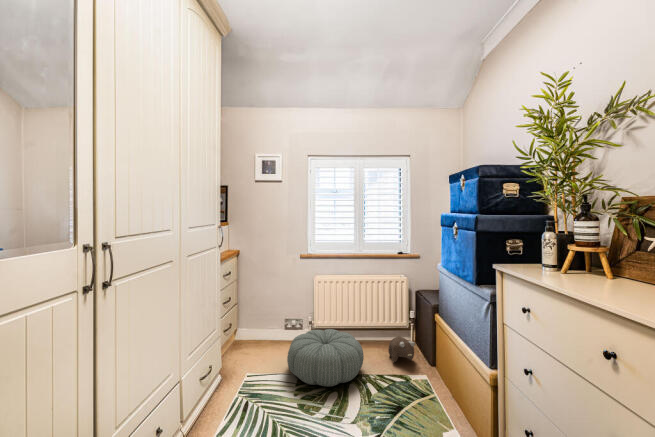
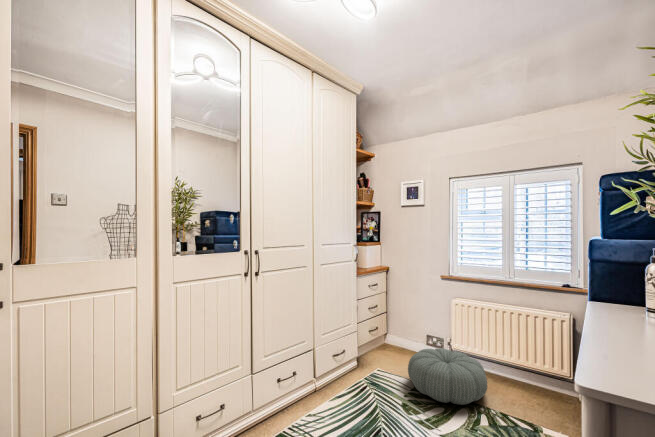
plush toy: present [388,336,415,362] -> none [528,381,562,415]

